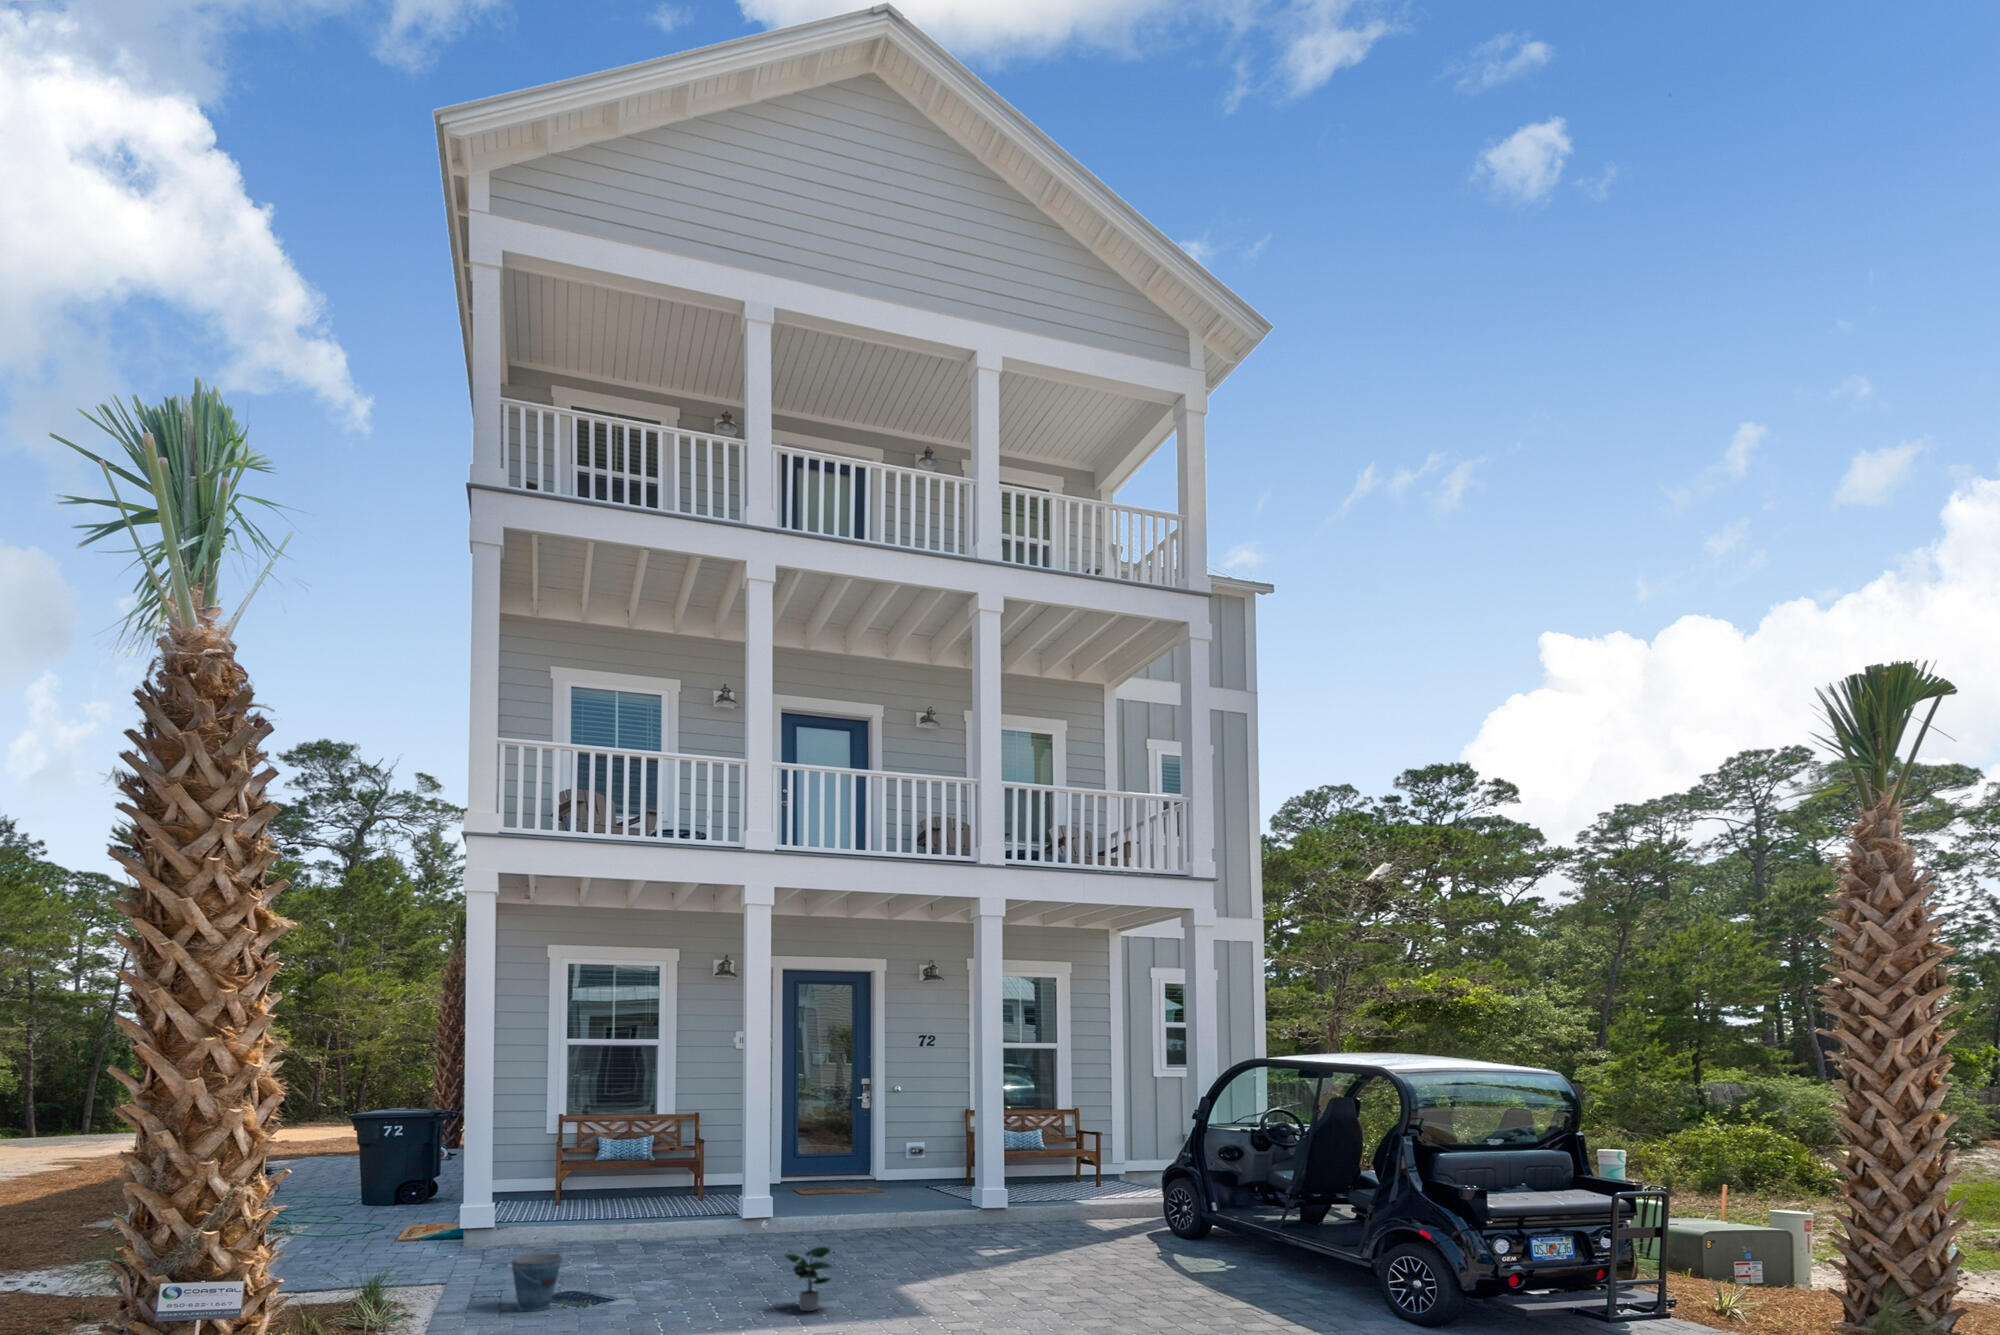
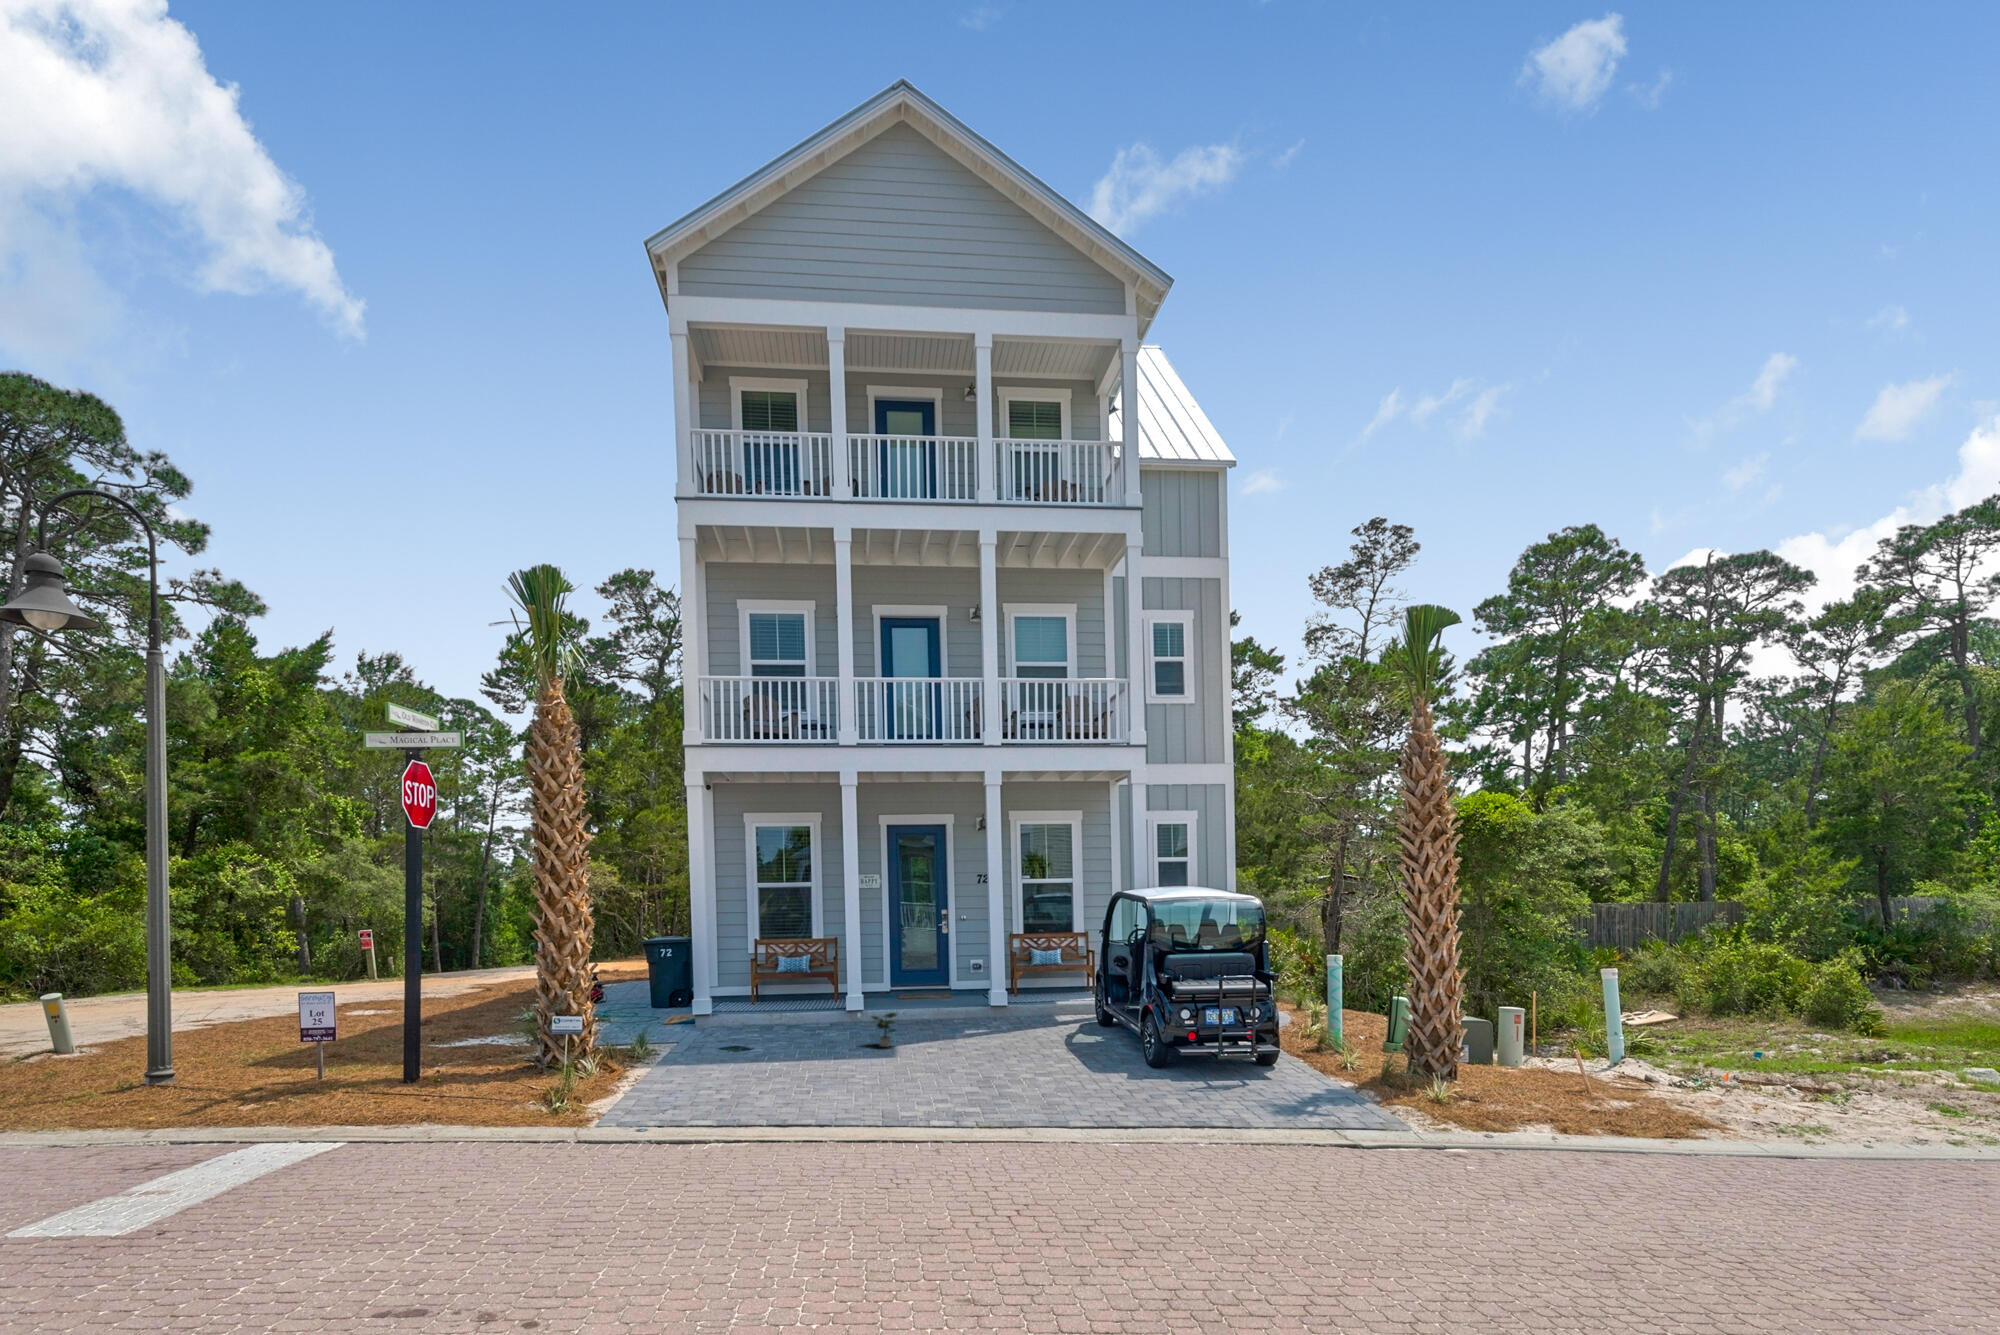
bucket: present [511,1253,562,1311] -> none [721,1014,750,1044]

